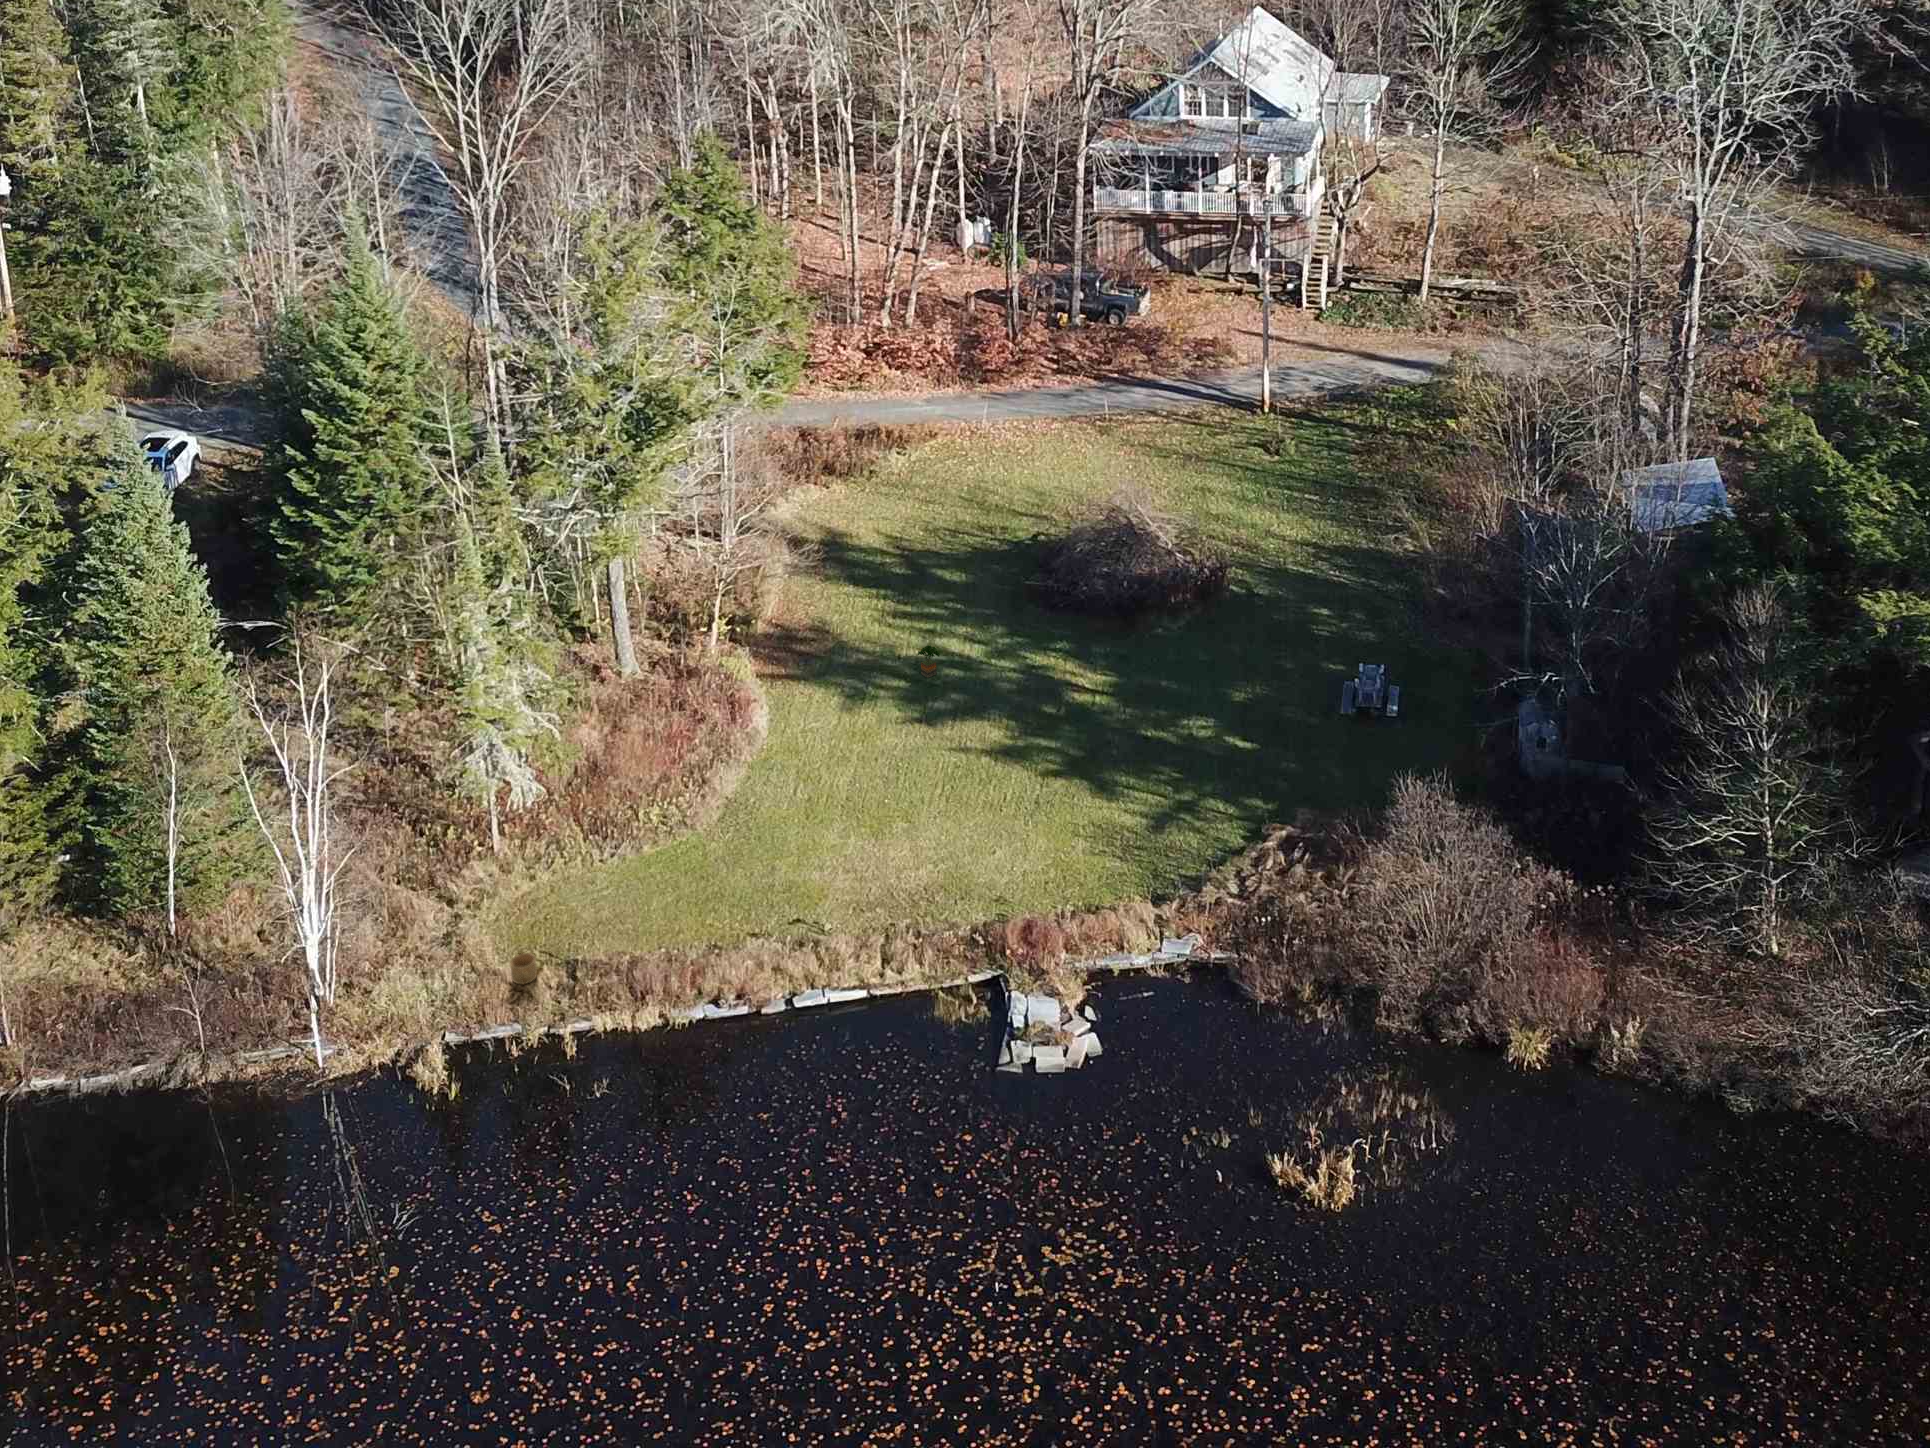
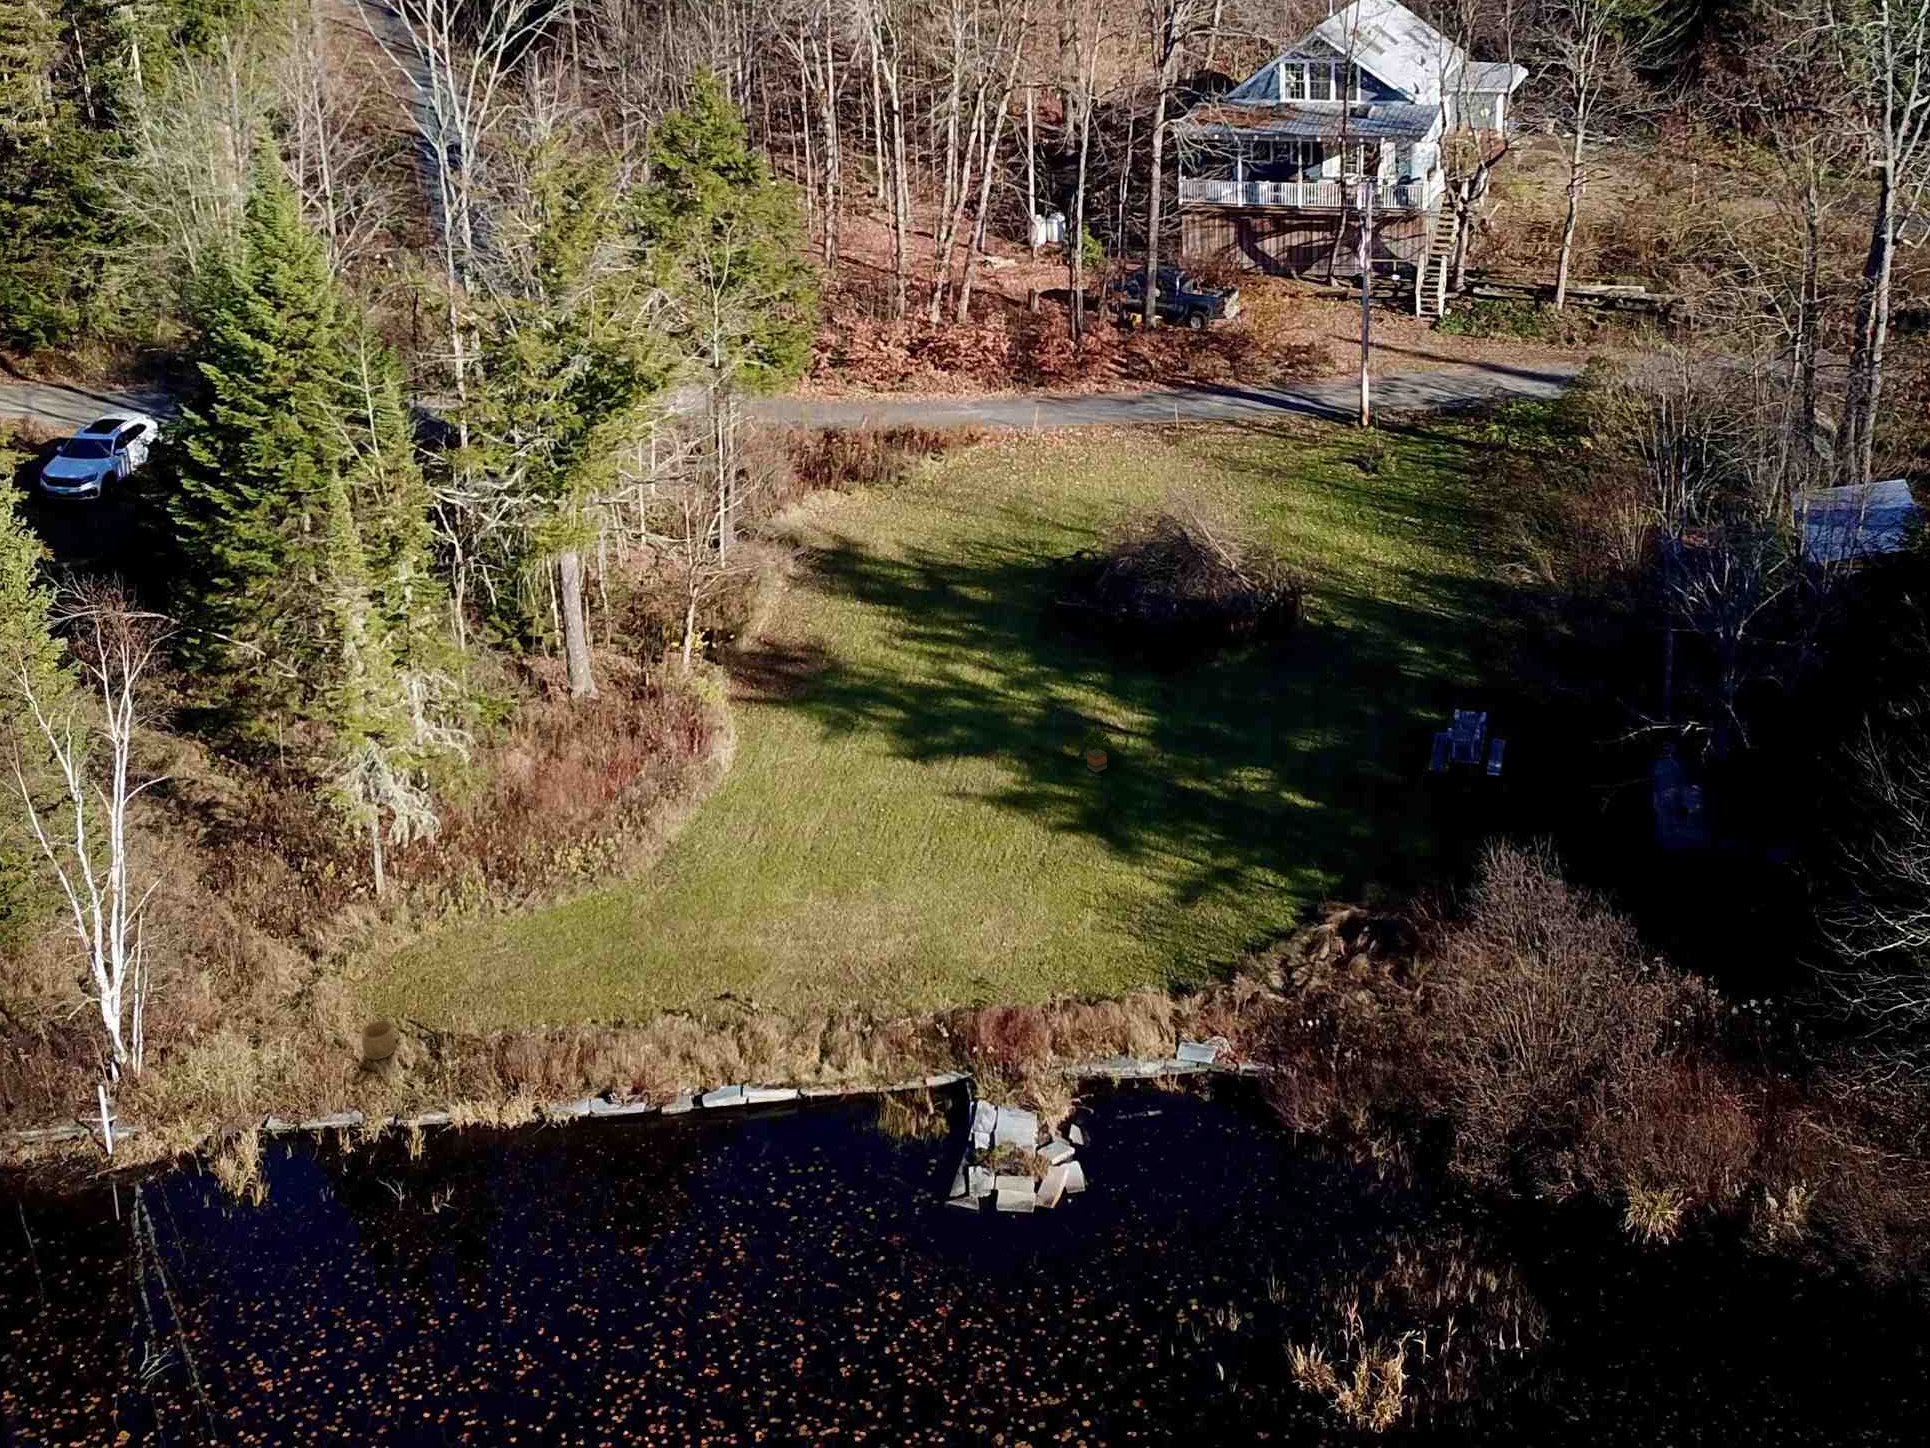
potted tree: present [918,645,940,678] -> present [1084,730,1112,772]

